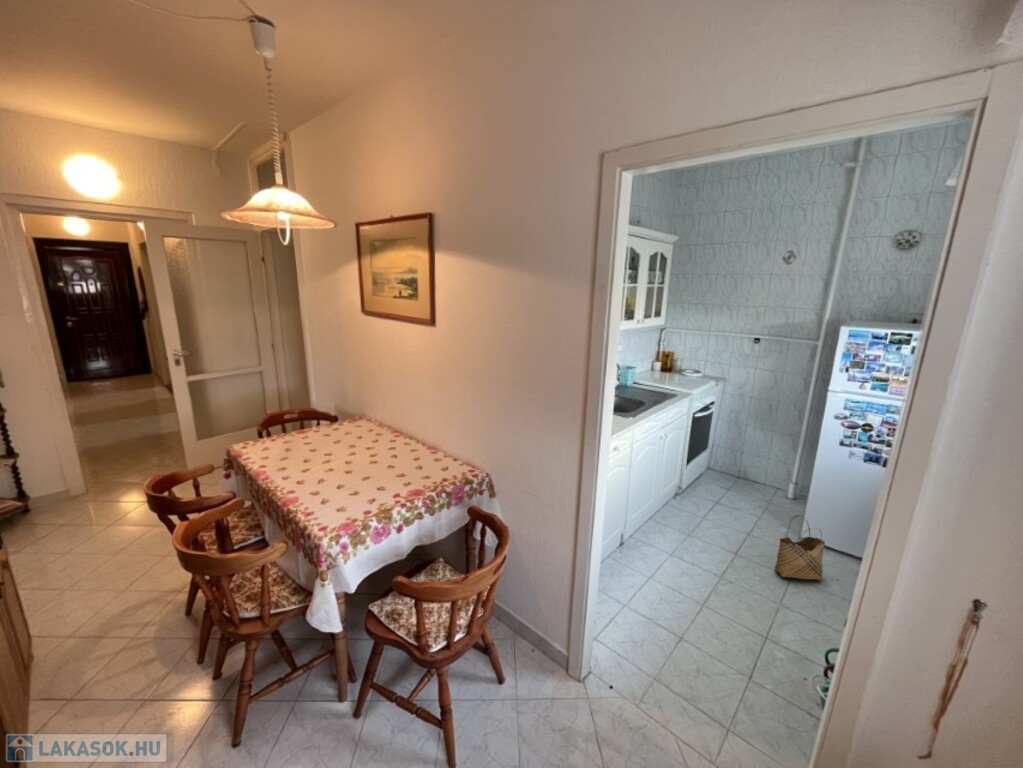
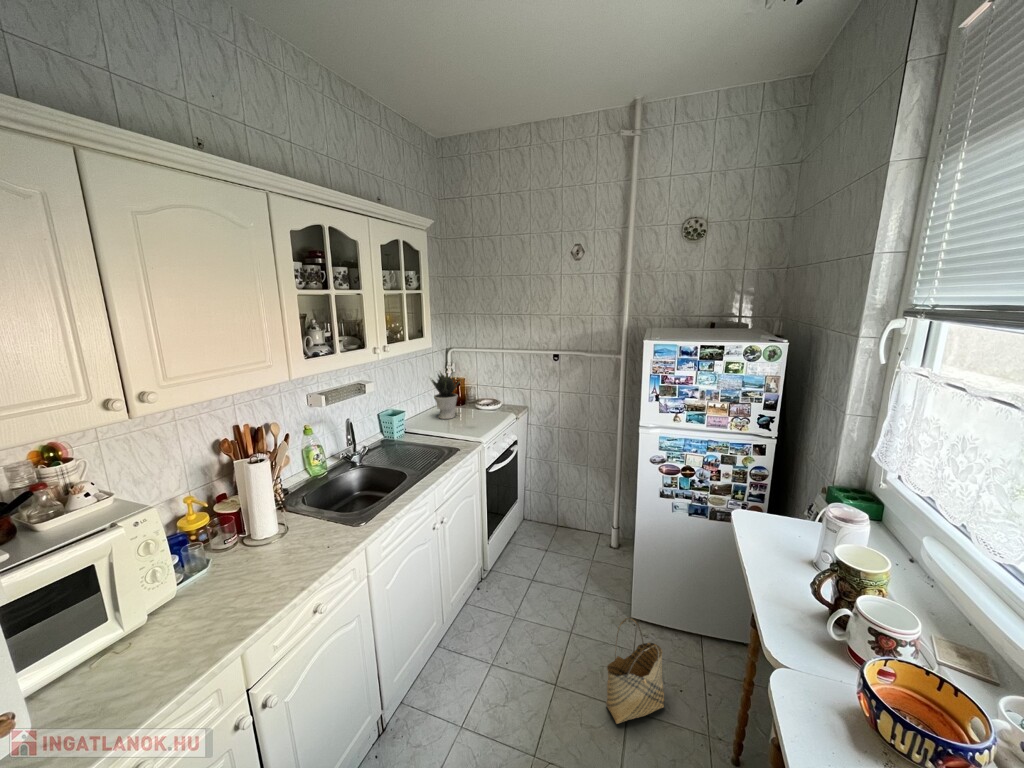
potted plant: none [651,341,676,378] -> present [431,370,460,419]

